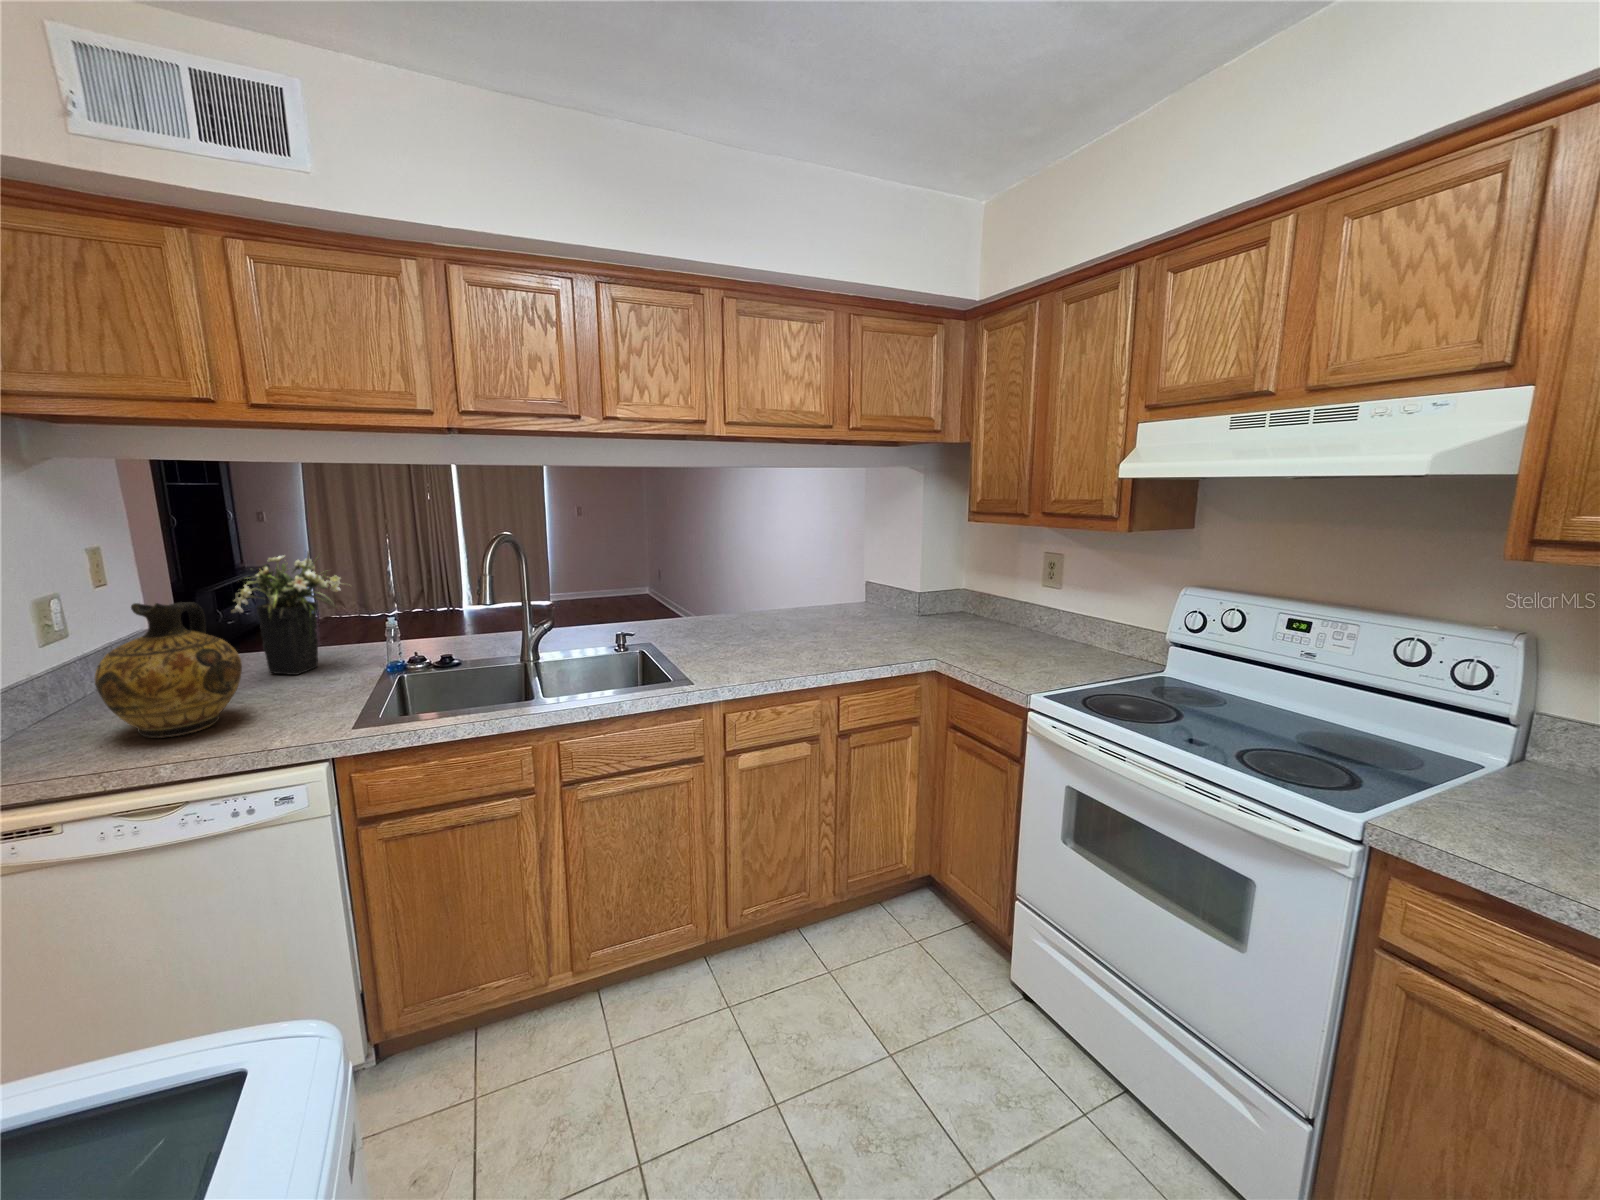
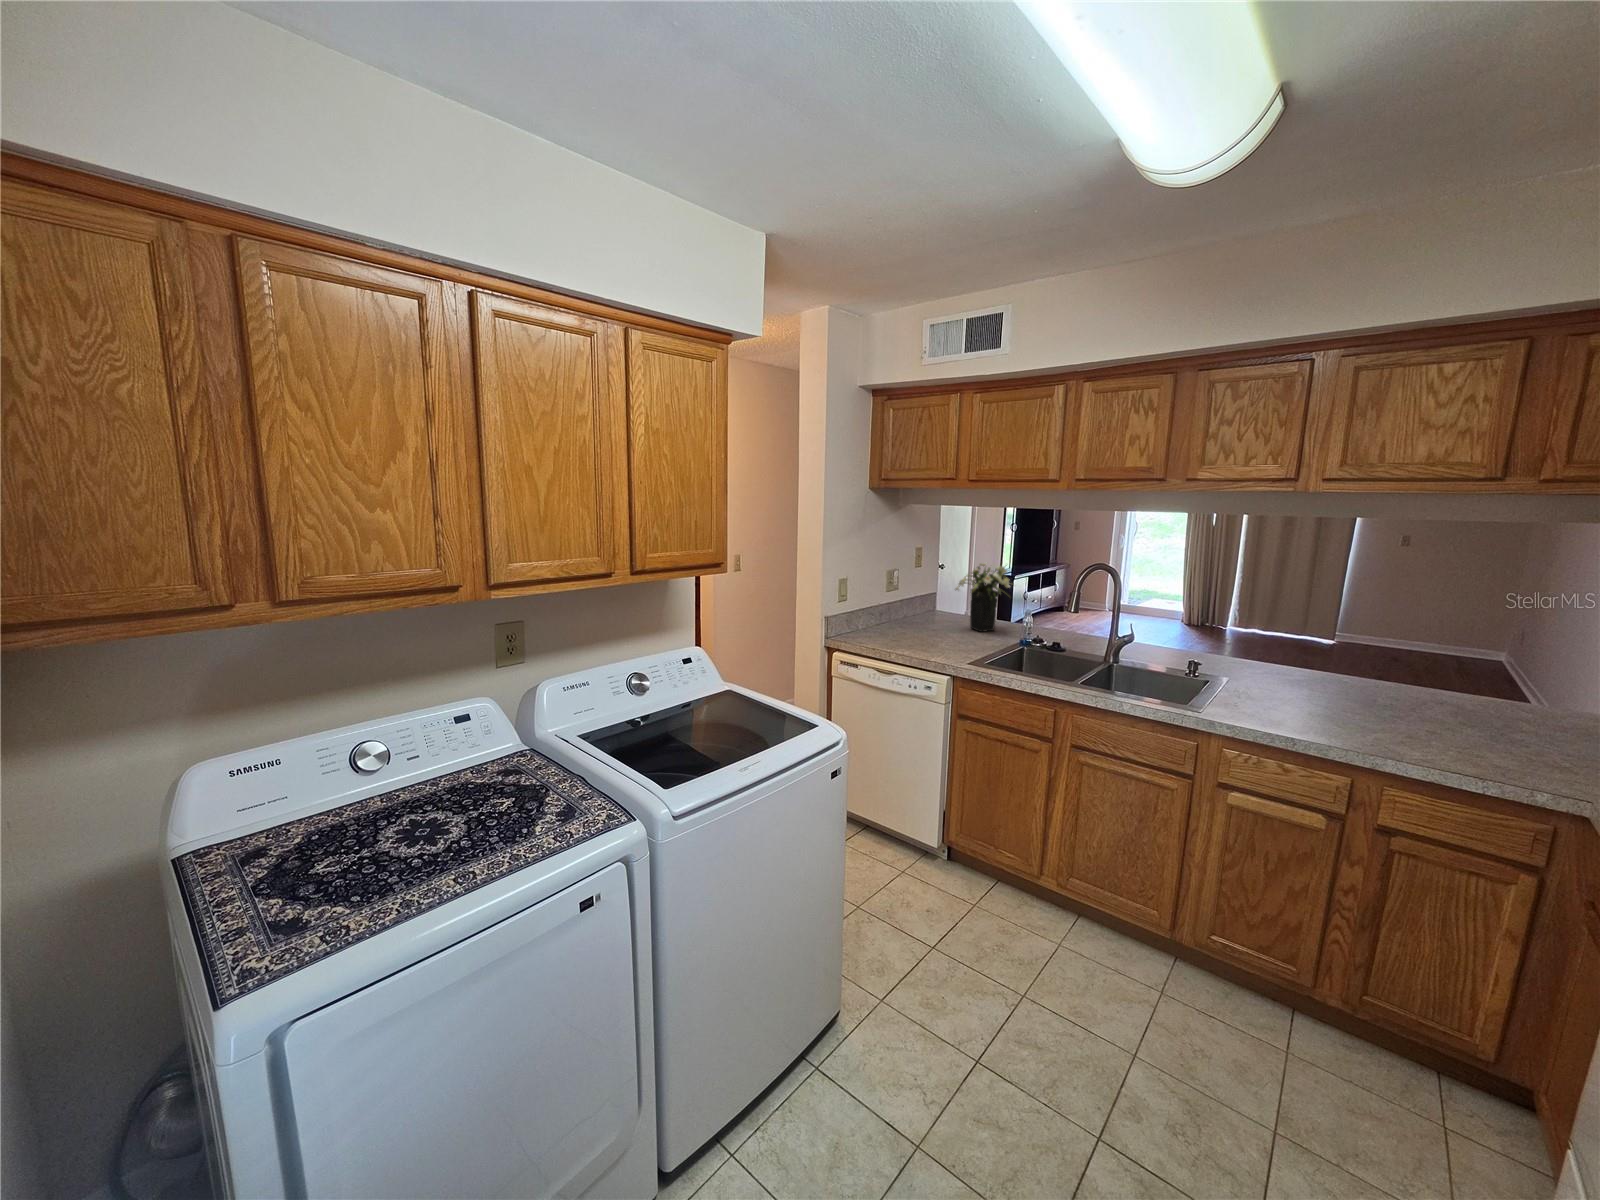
ceramic jug: present [95,602,242,738] -> none [888,577,941,644]

